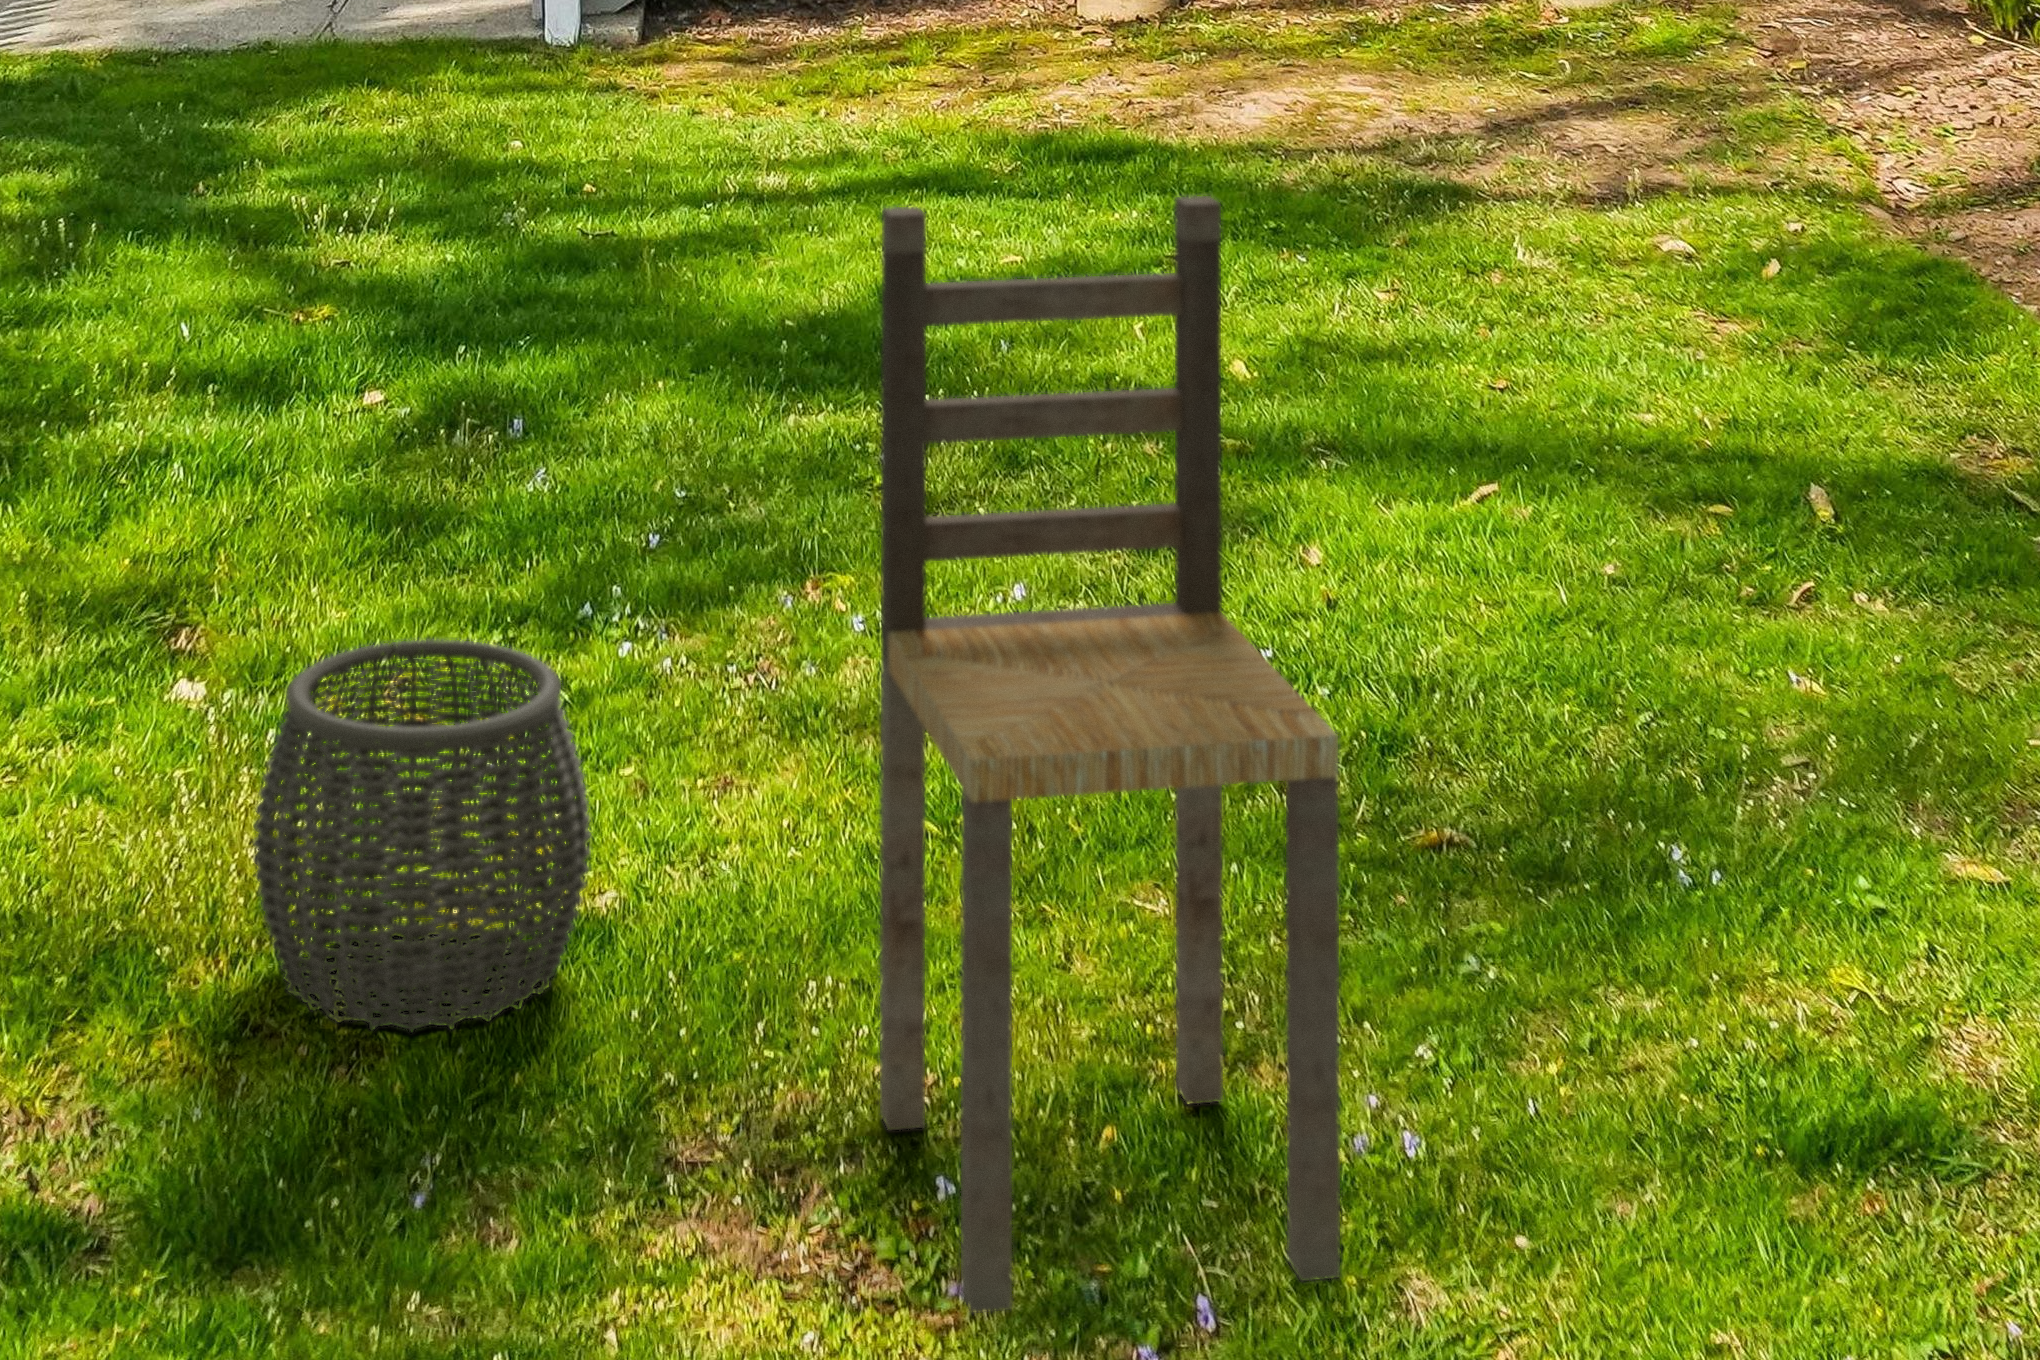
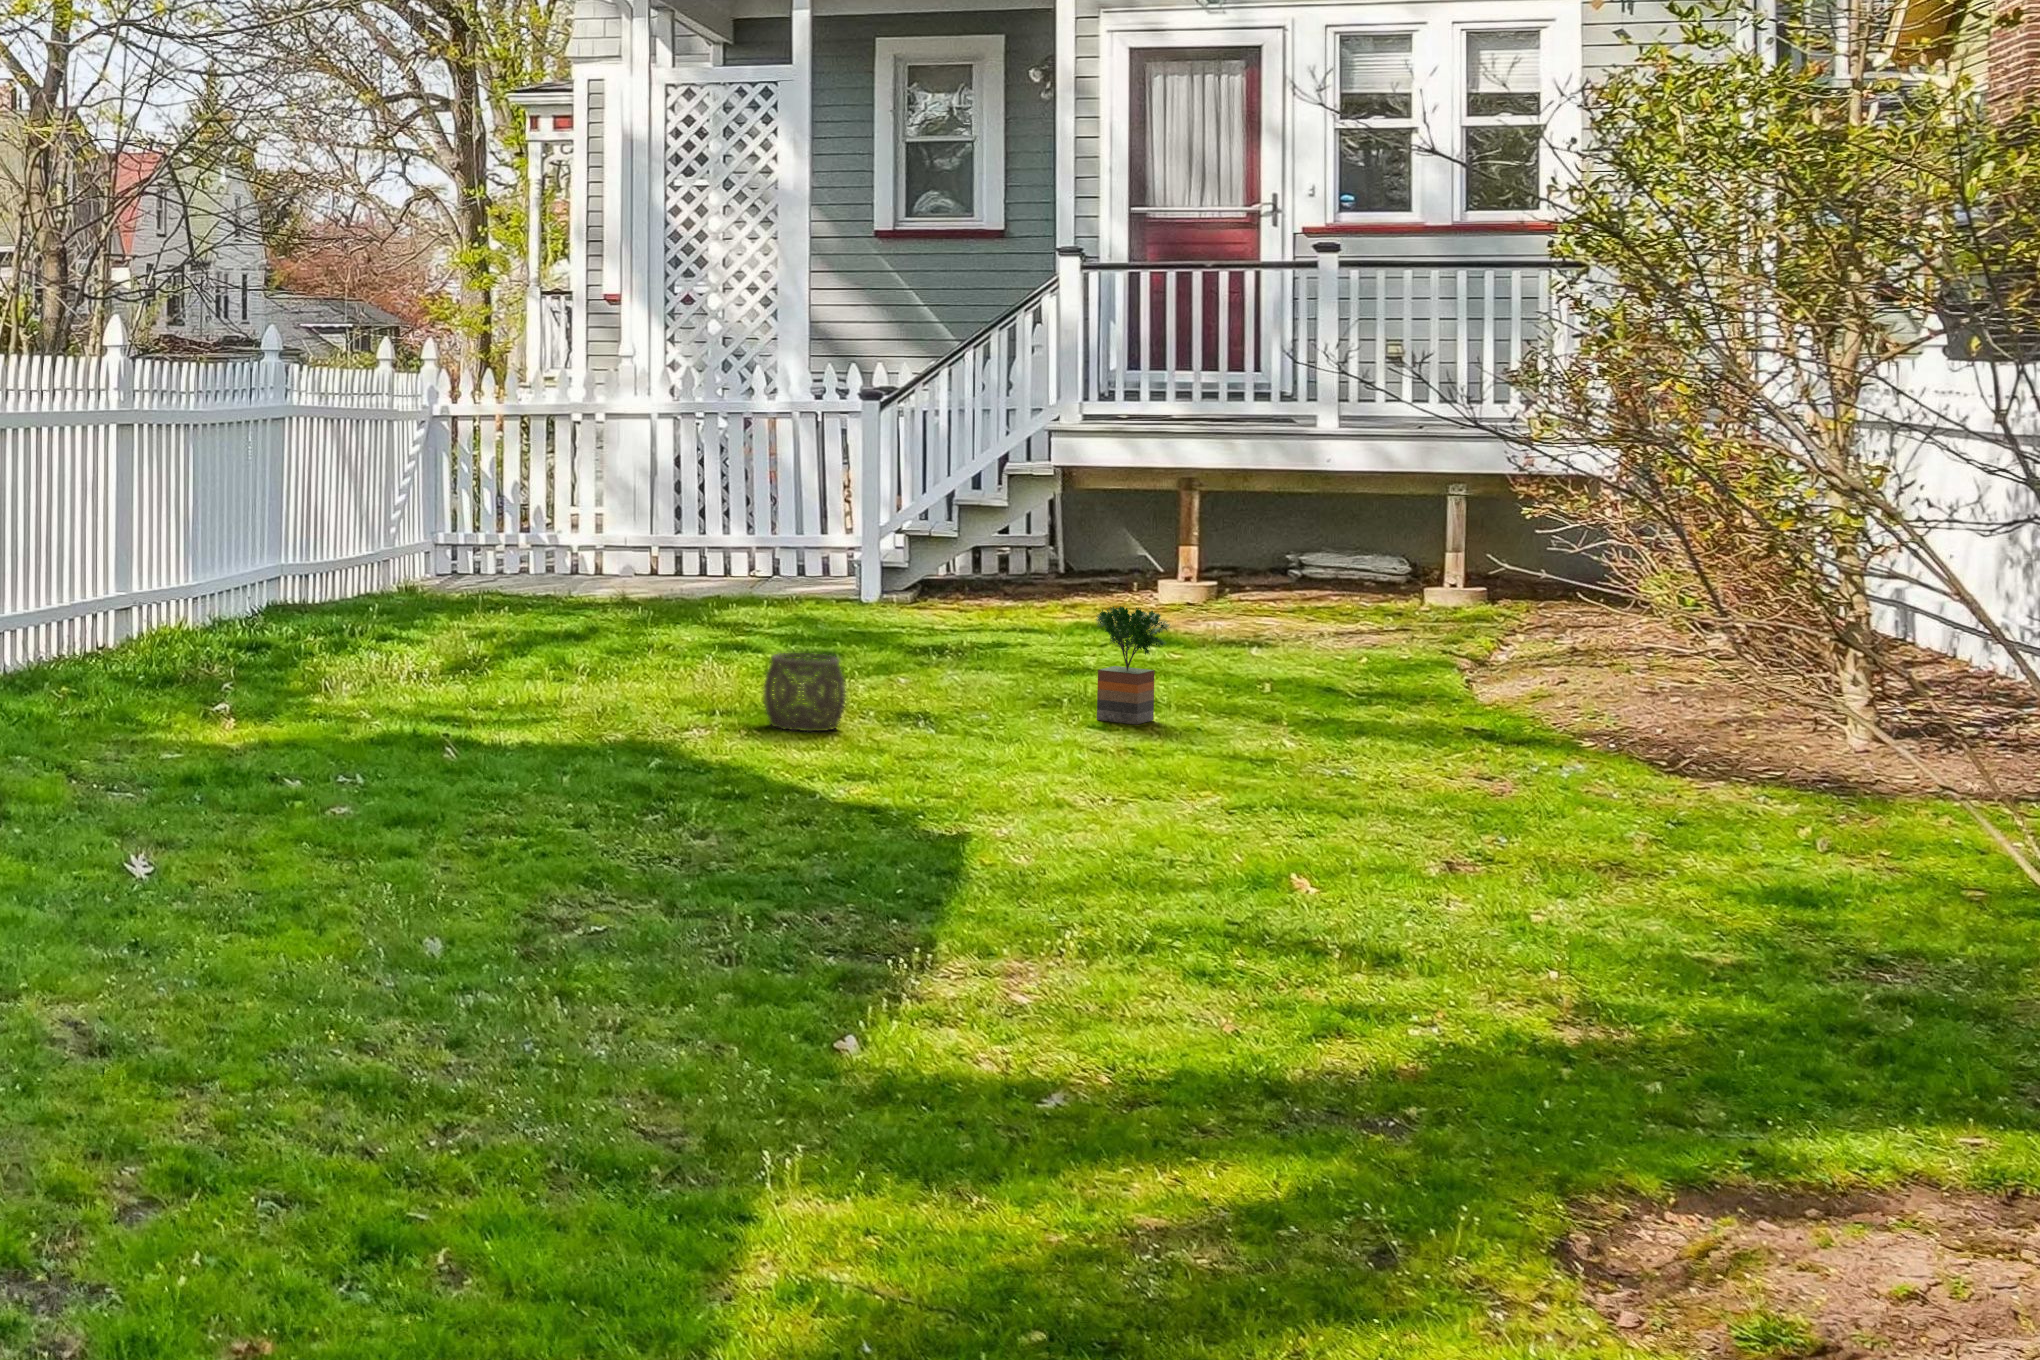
chair: present [880,196,1340,1313] -> none [911,539,1008,762]
potted tree: none [1359,286,1621,714] -> present [1096,606,1170,725]

